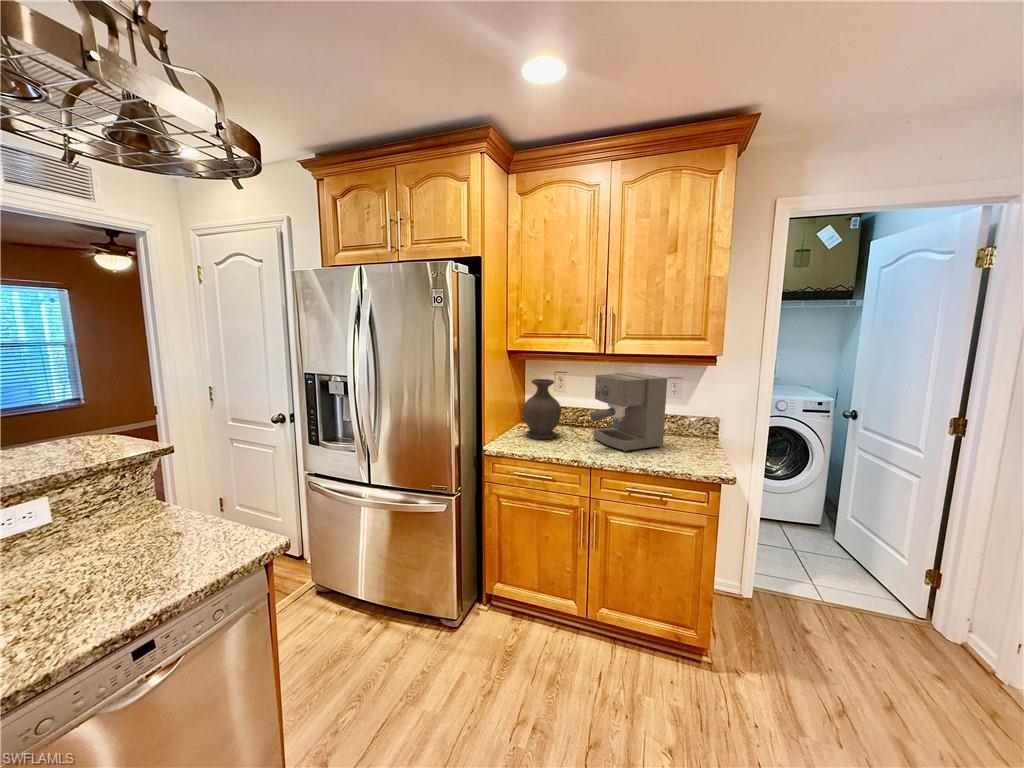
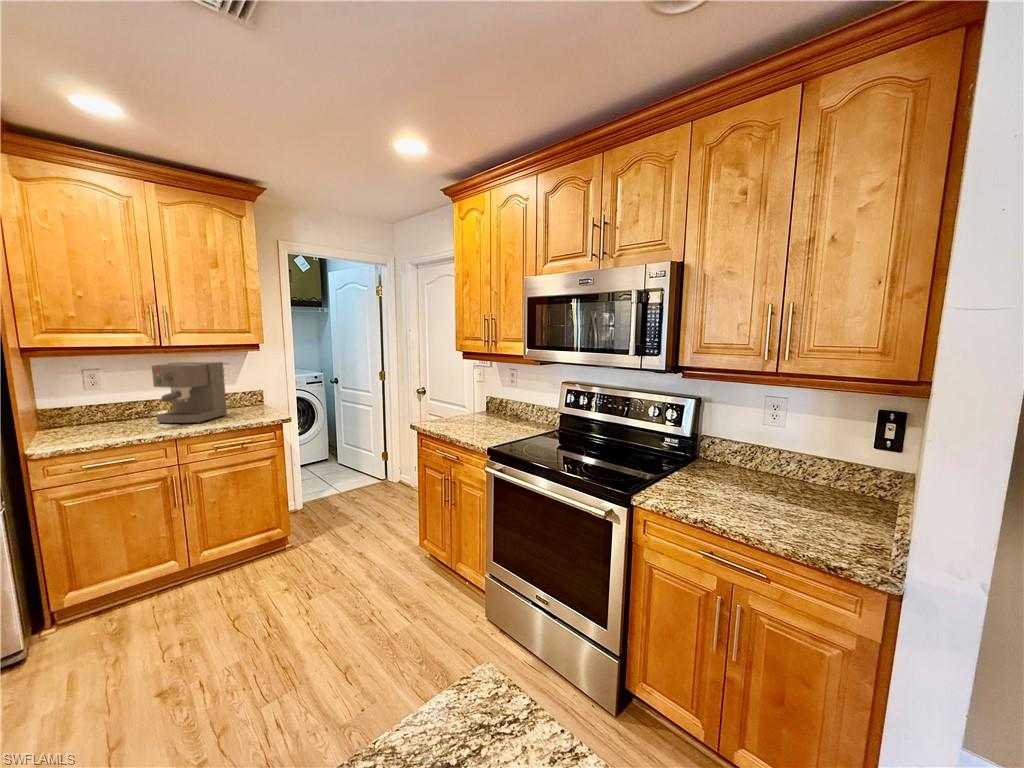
vase: present [523,379,561,439] -> none [60,375,115,436]

